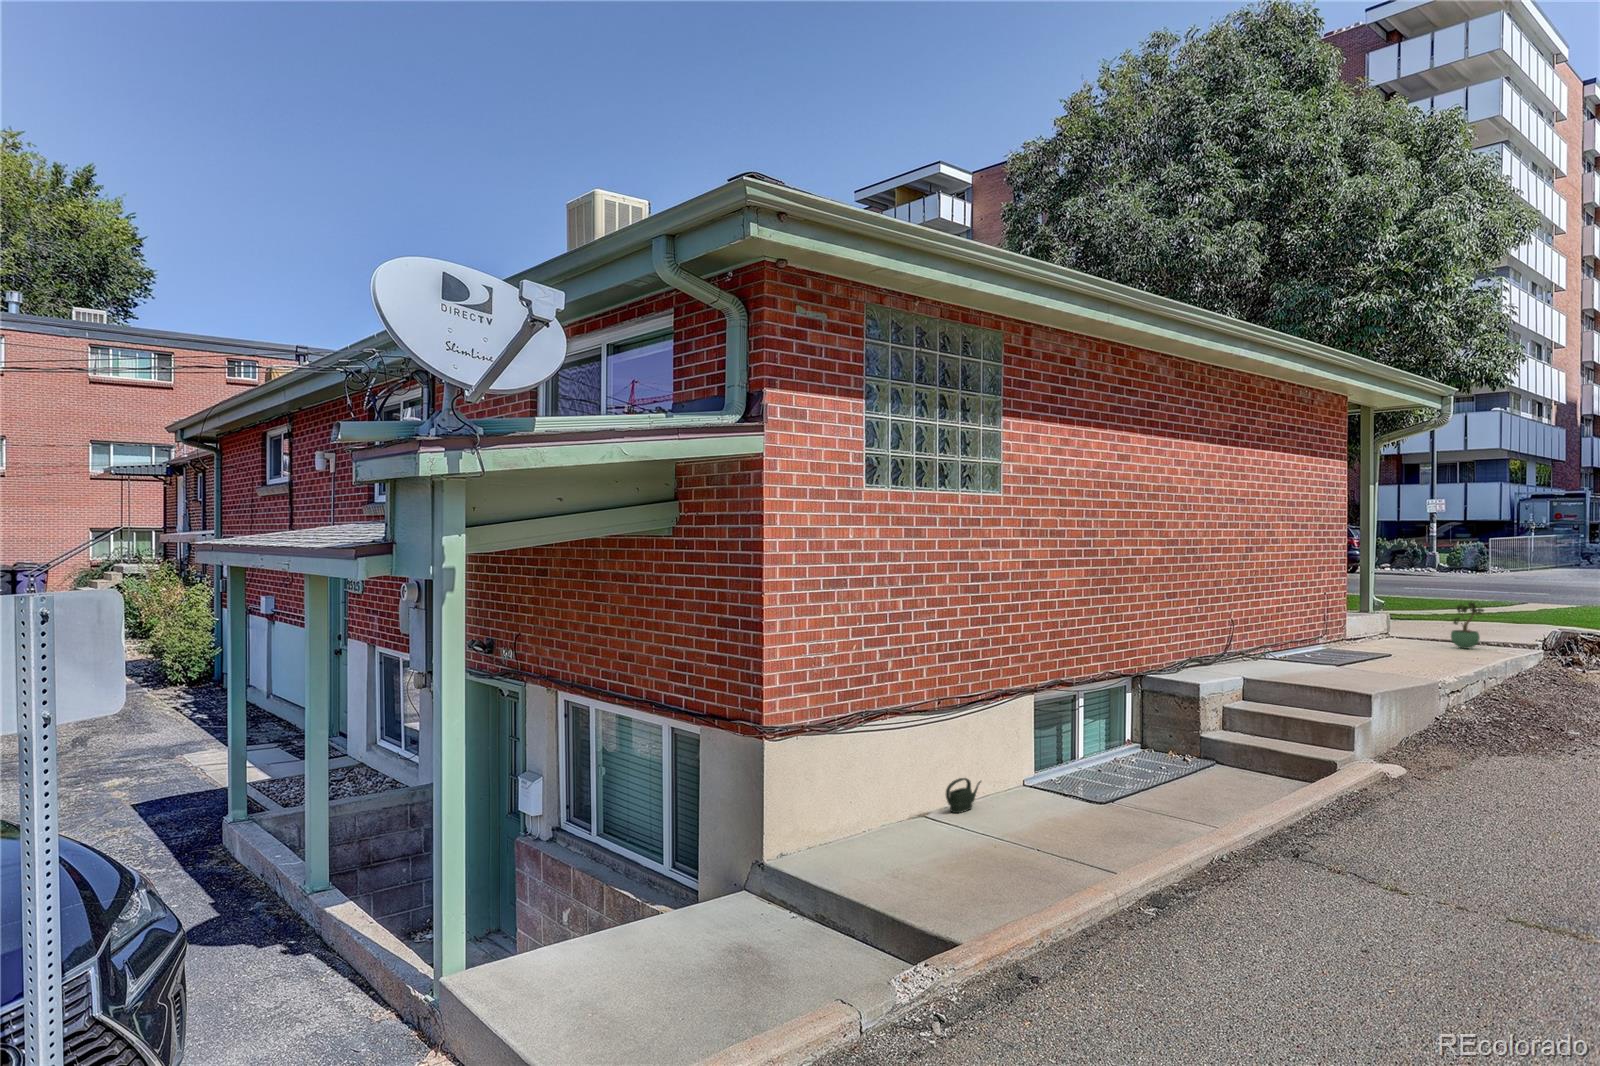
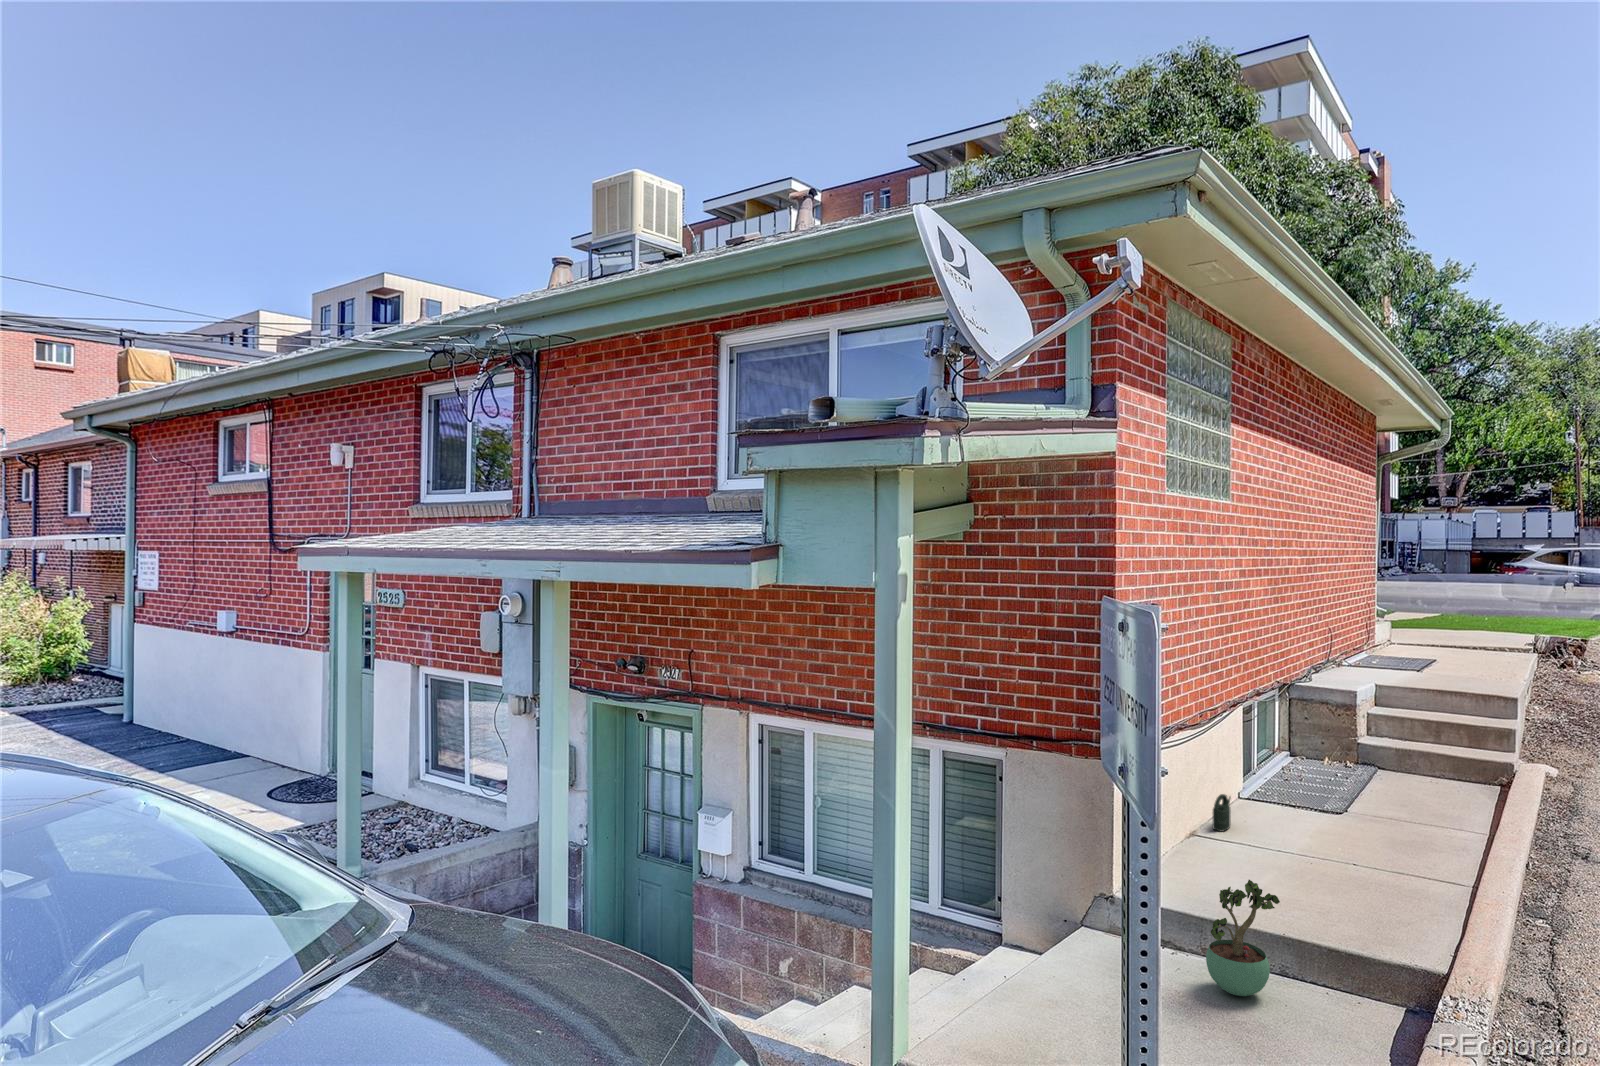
potted plant: present [1451,602,1484,649] -> present [1206,880,1280,996]

